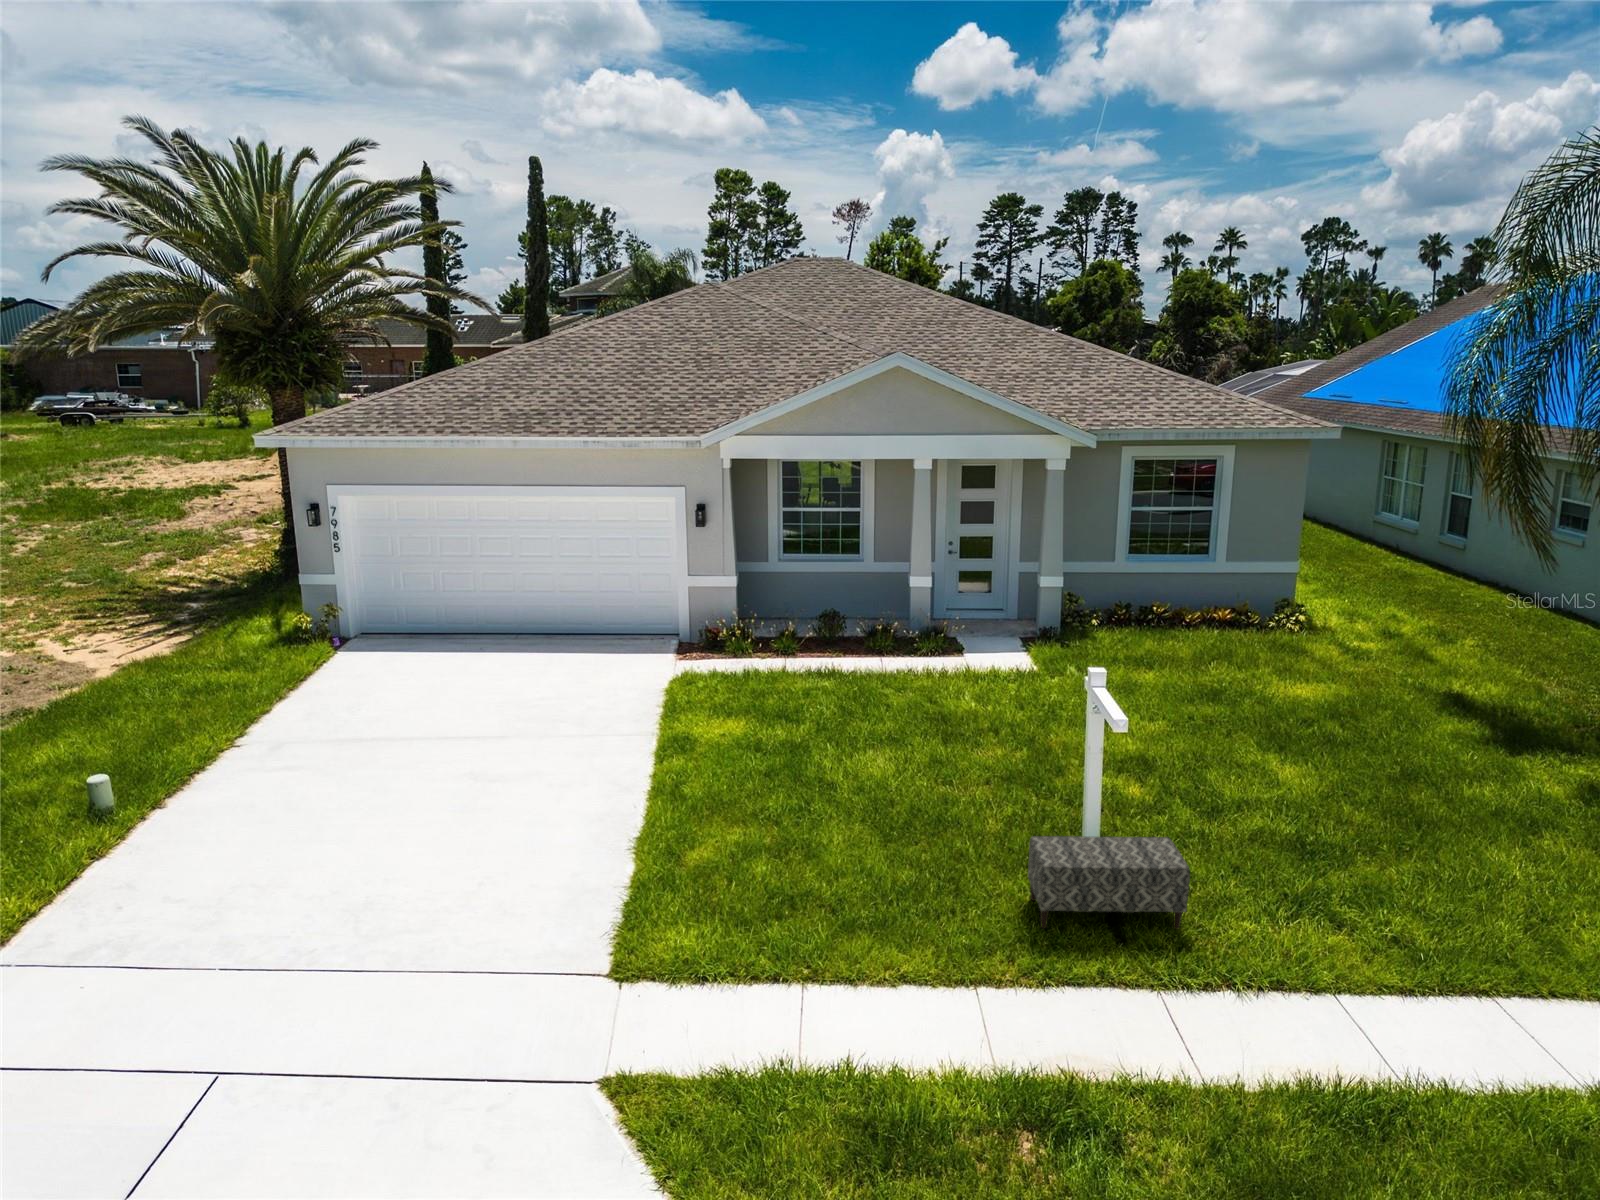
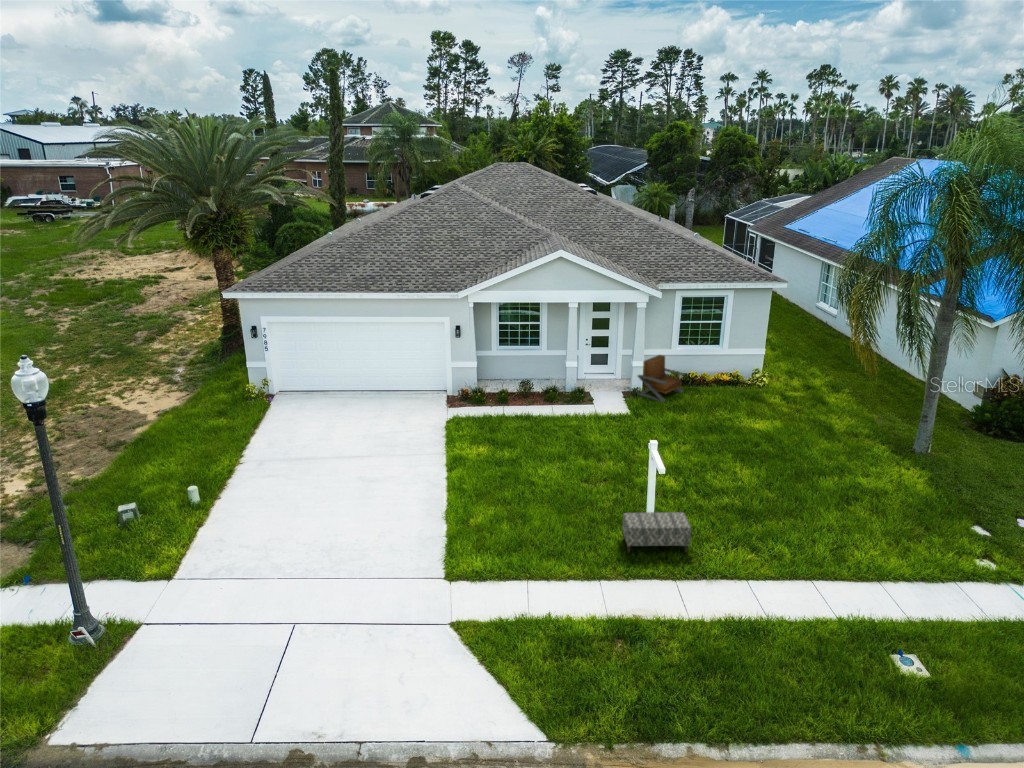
lounge chair: none [1051,567,1147,655] -> present [638,355,685,402]

